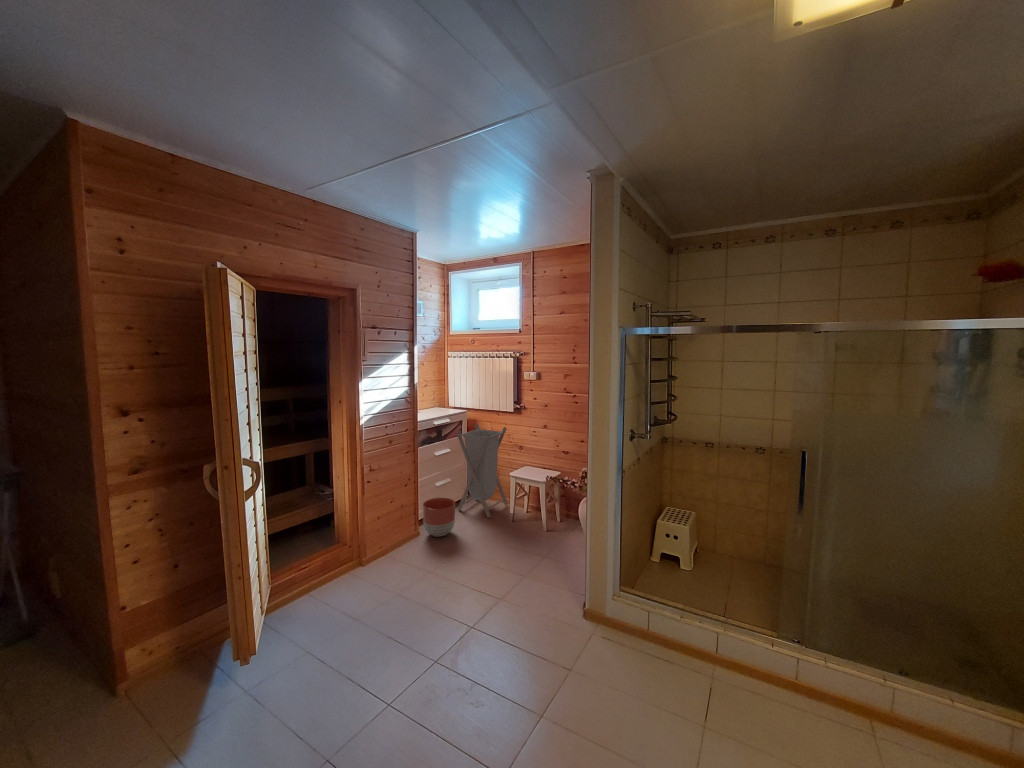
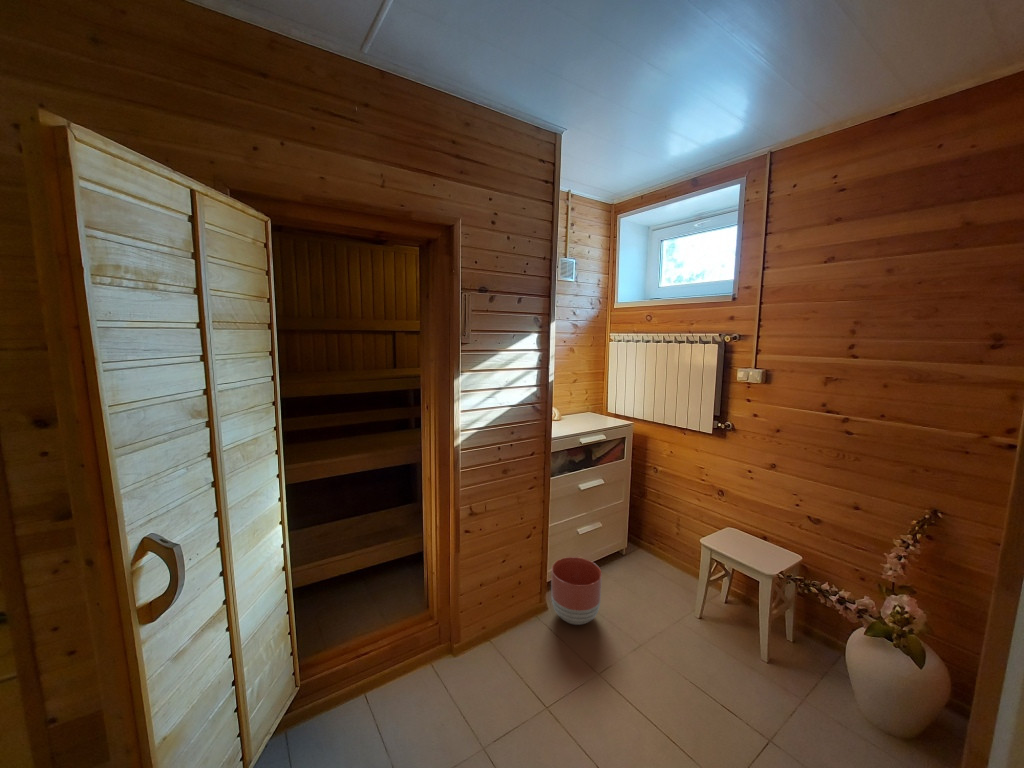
laundry hamper: present [456,424,508,518] -> none [610,444,699,603]

